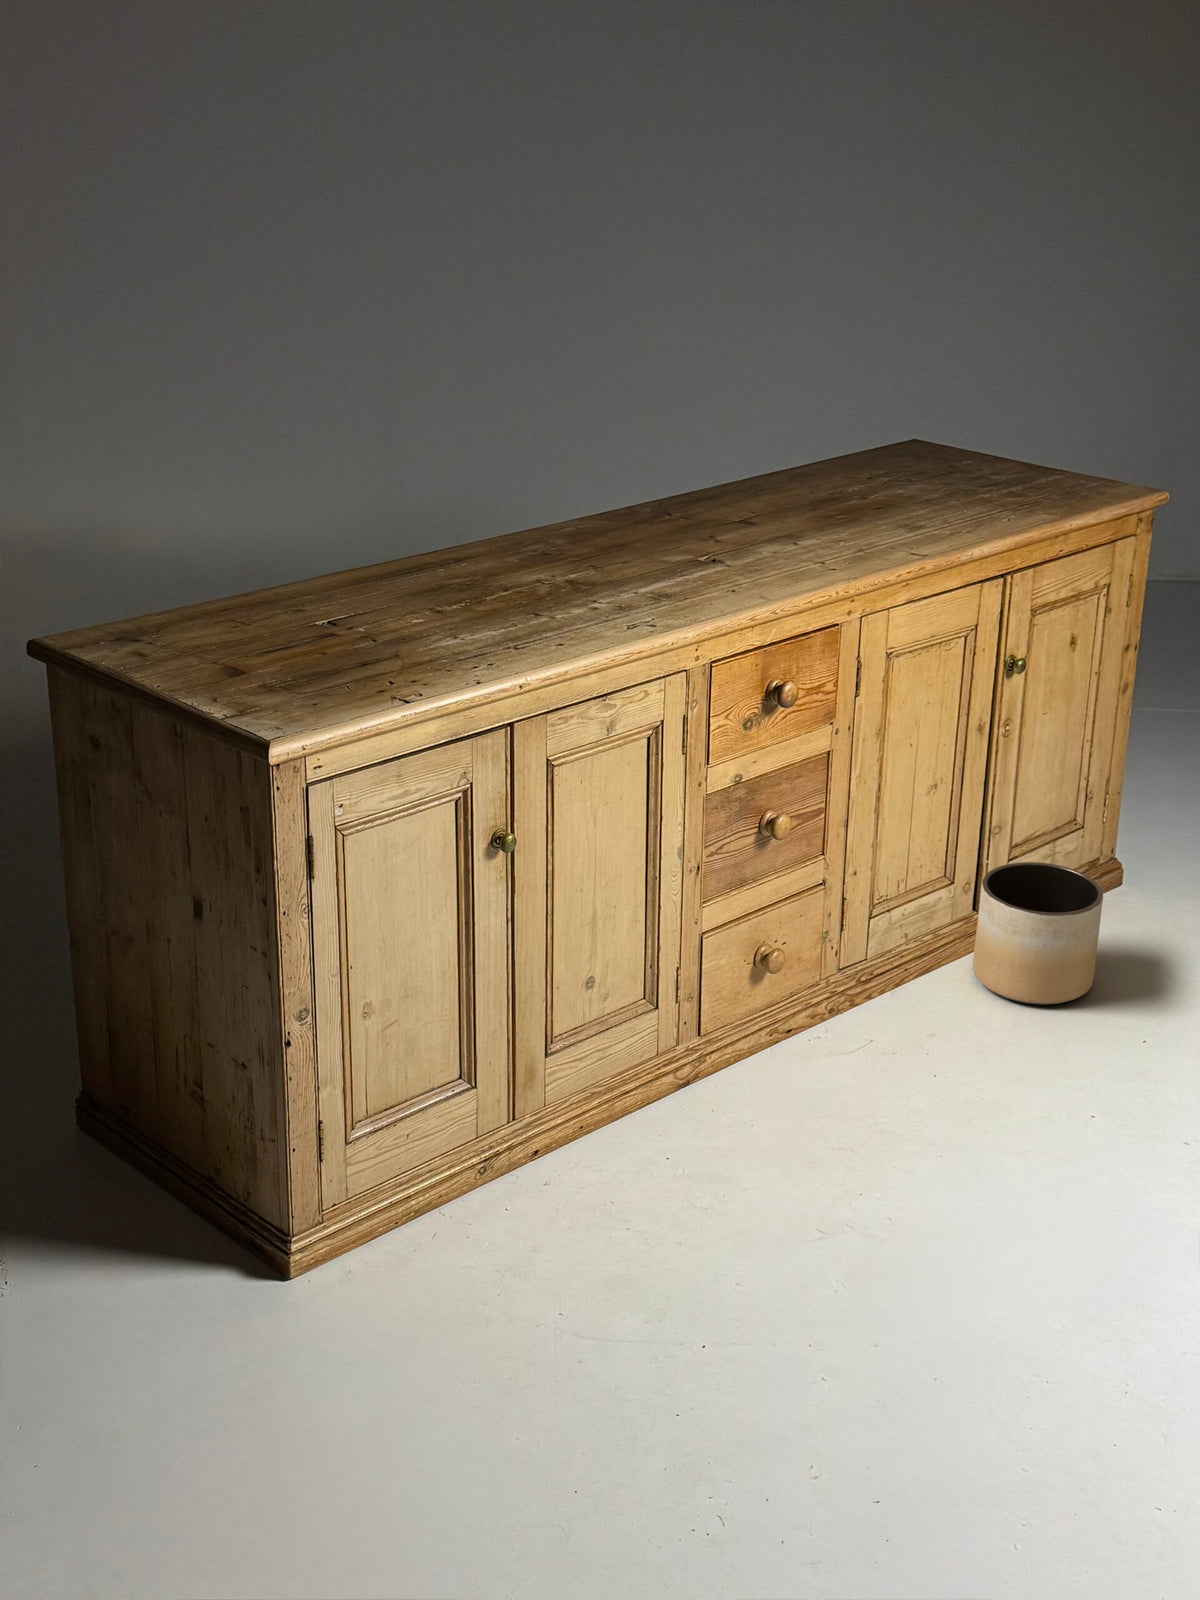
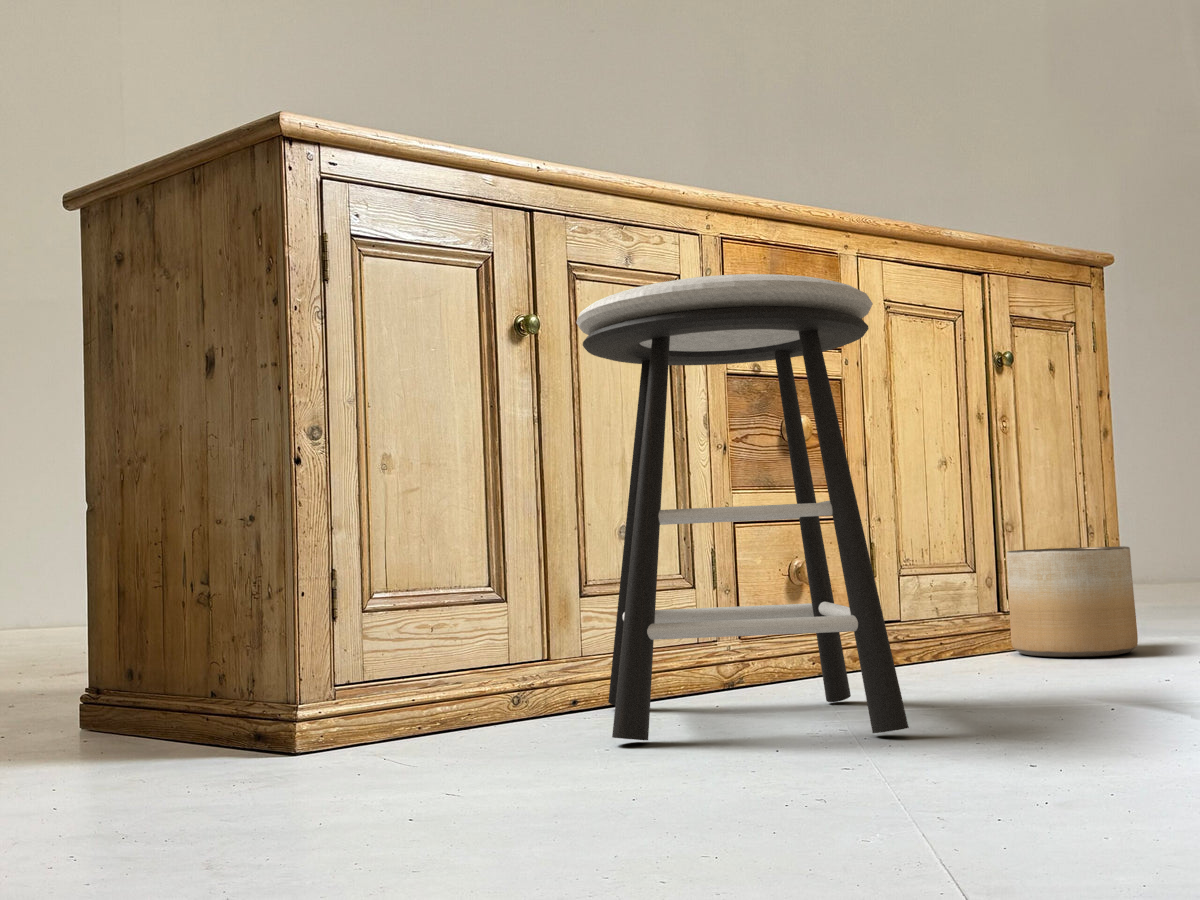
stool: none [555,844,835,1294] -> present [576,274,909,740]

